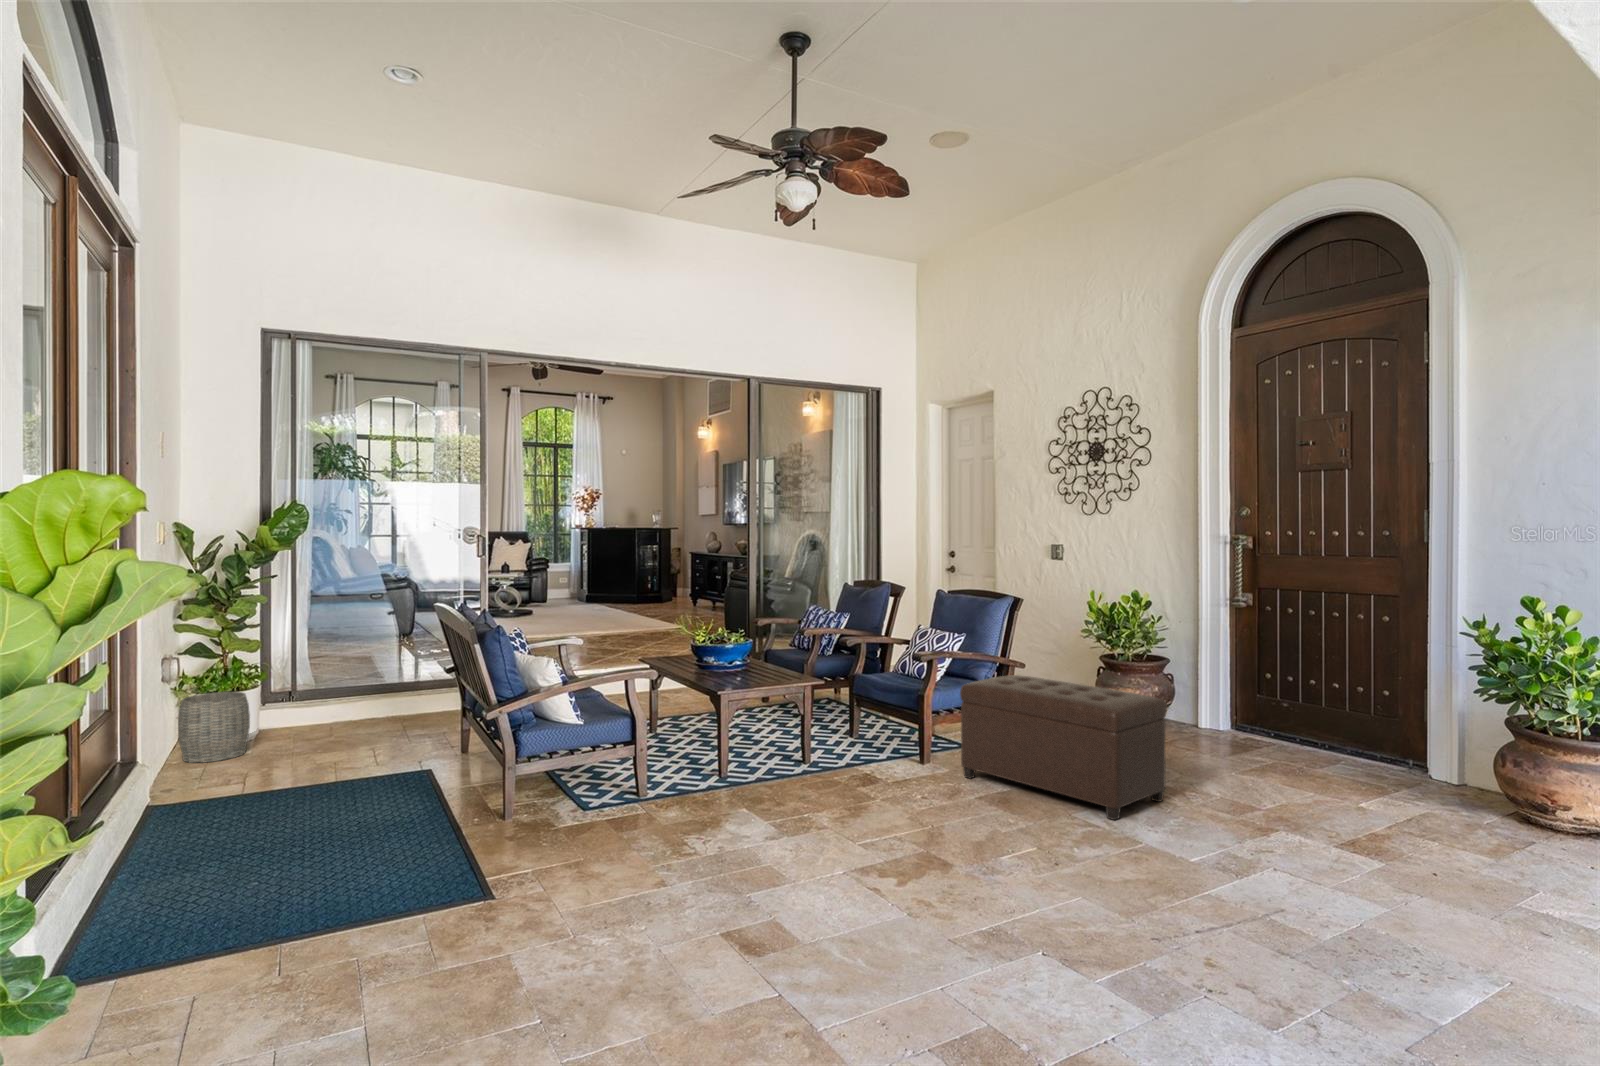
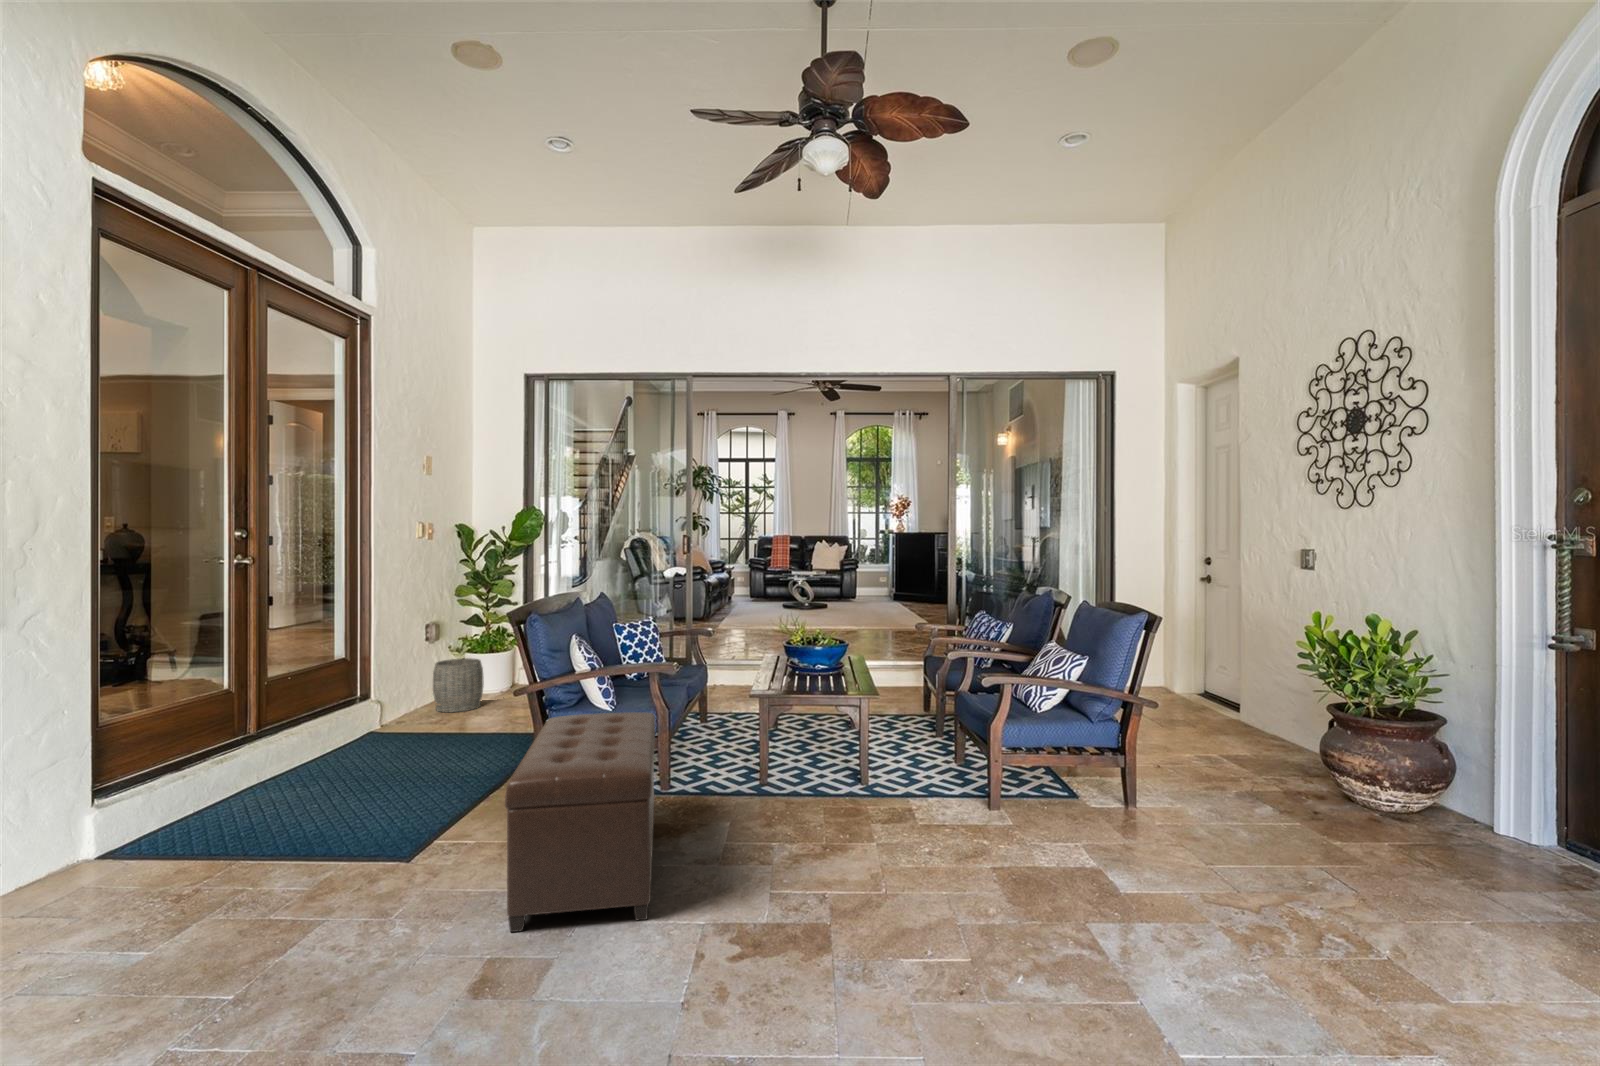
ottoman: present [960,675,1167,820] -> present [505,712,655,932]

